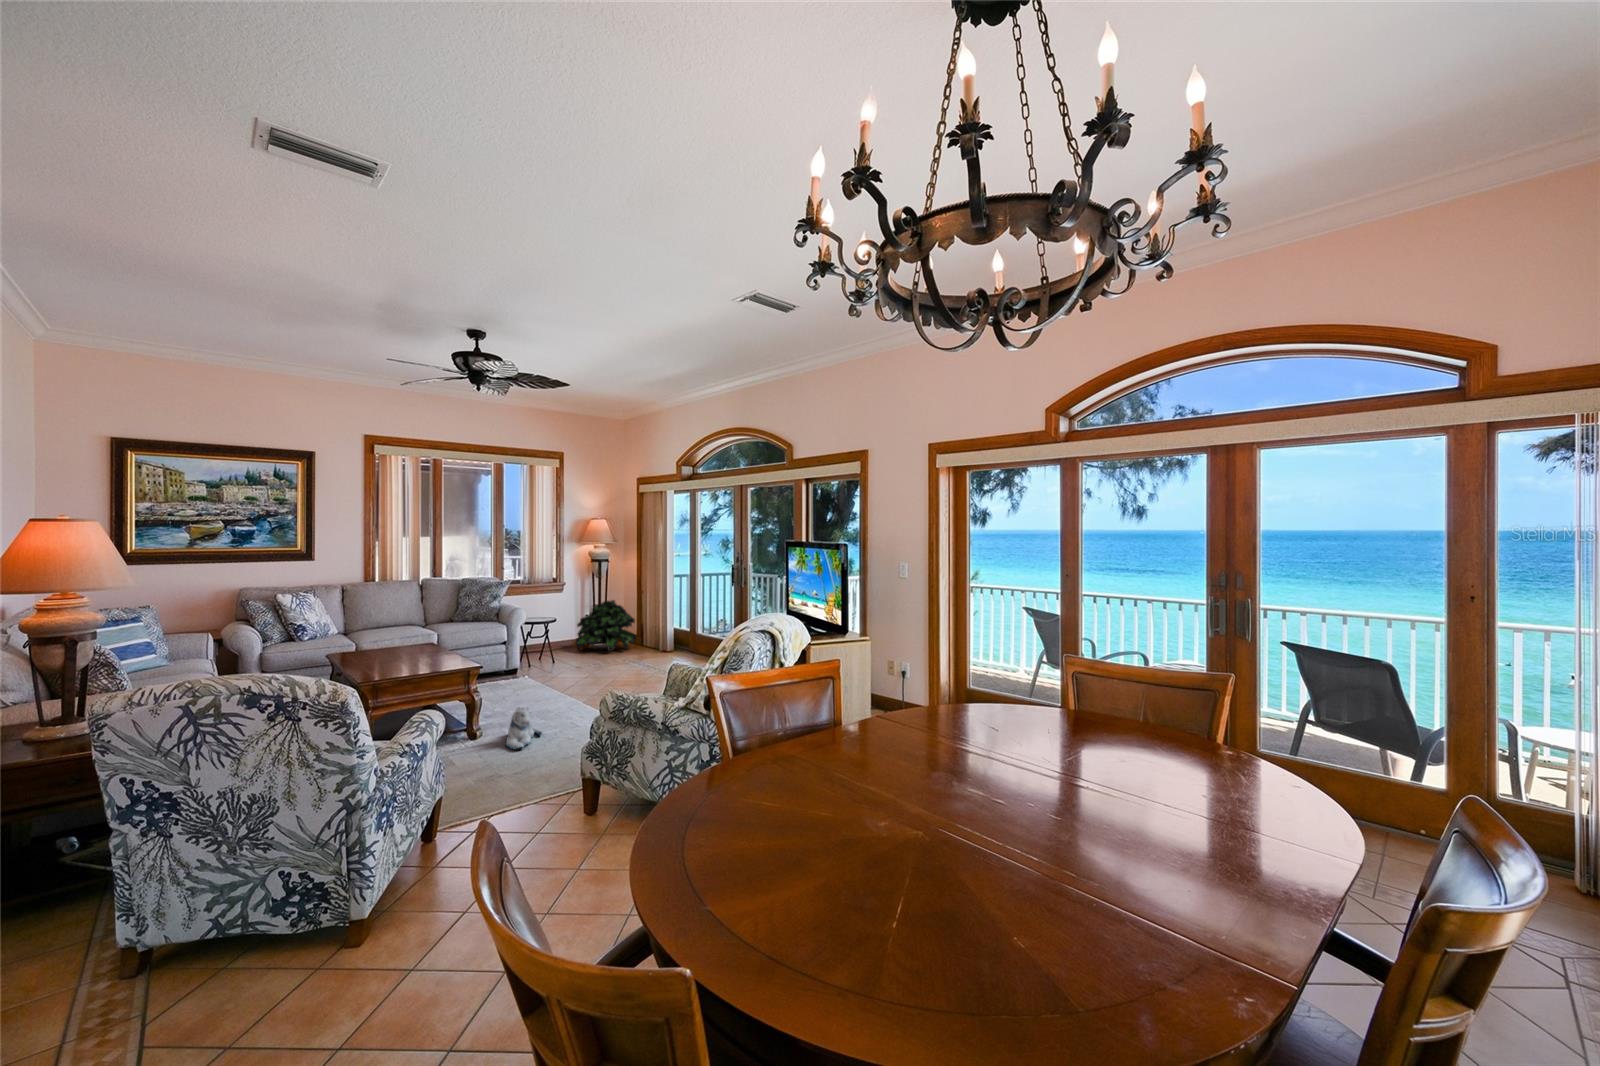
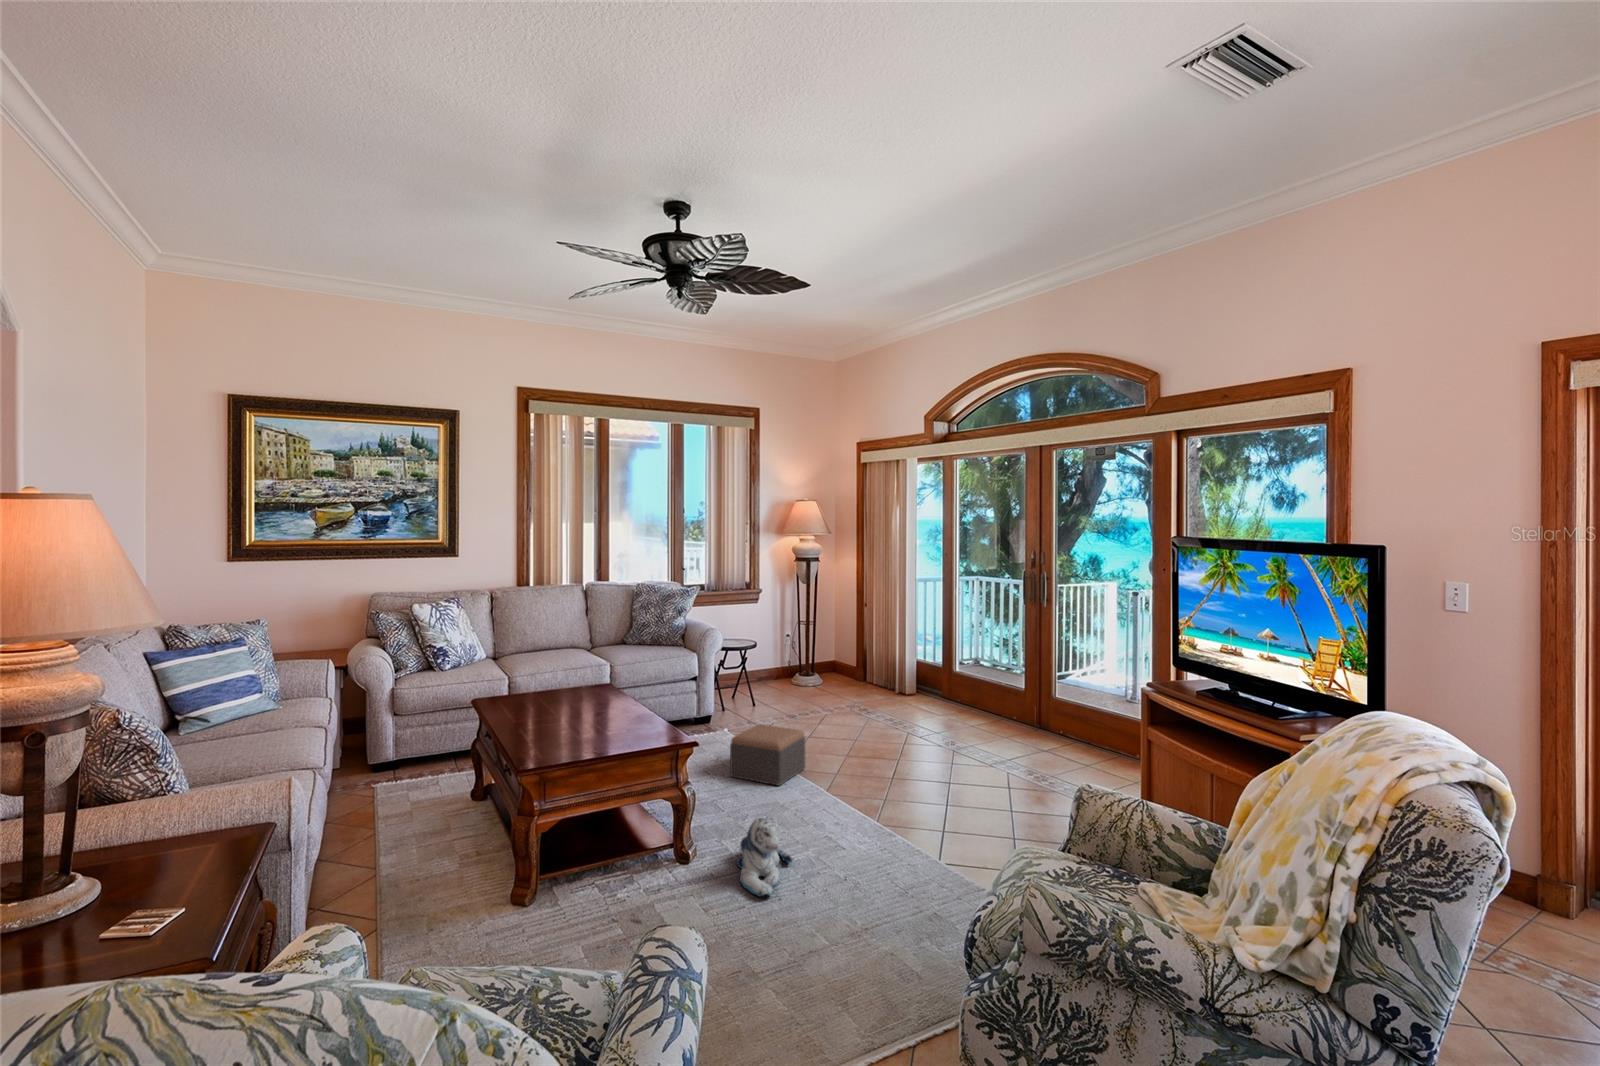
potted plant: present [576,600,636,651] -> none [779,615,859,690]
footstool: none [518,667,573,703] -> present [730,724,805,786]

